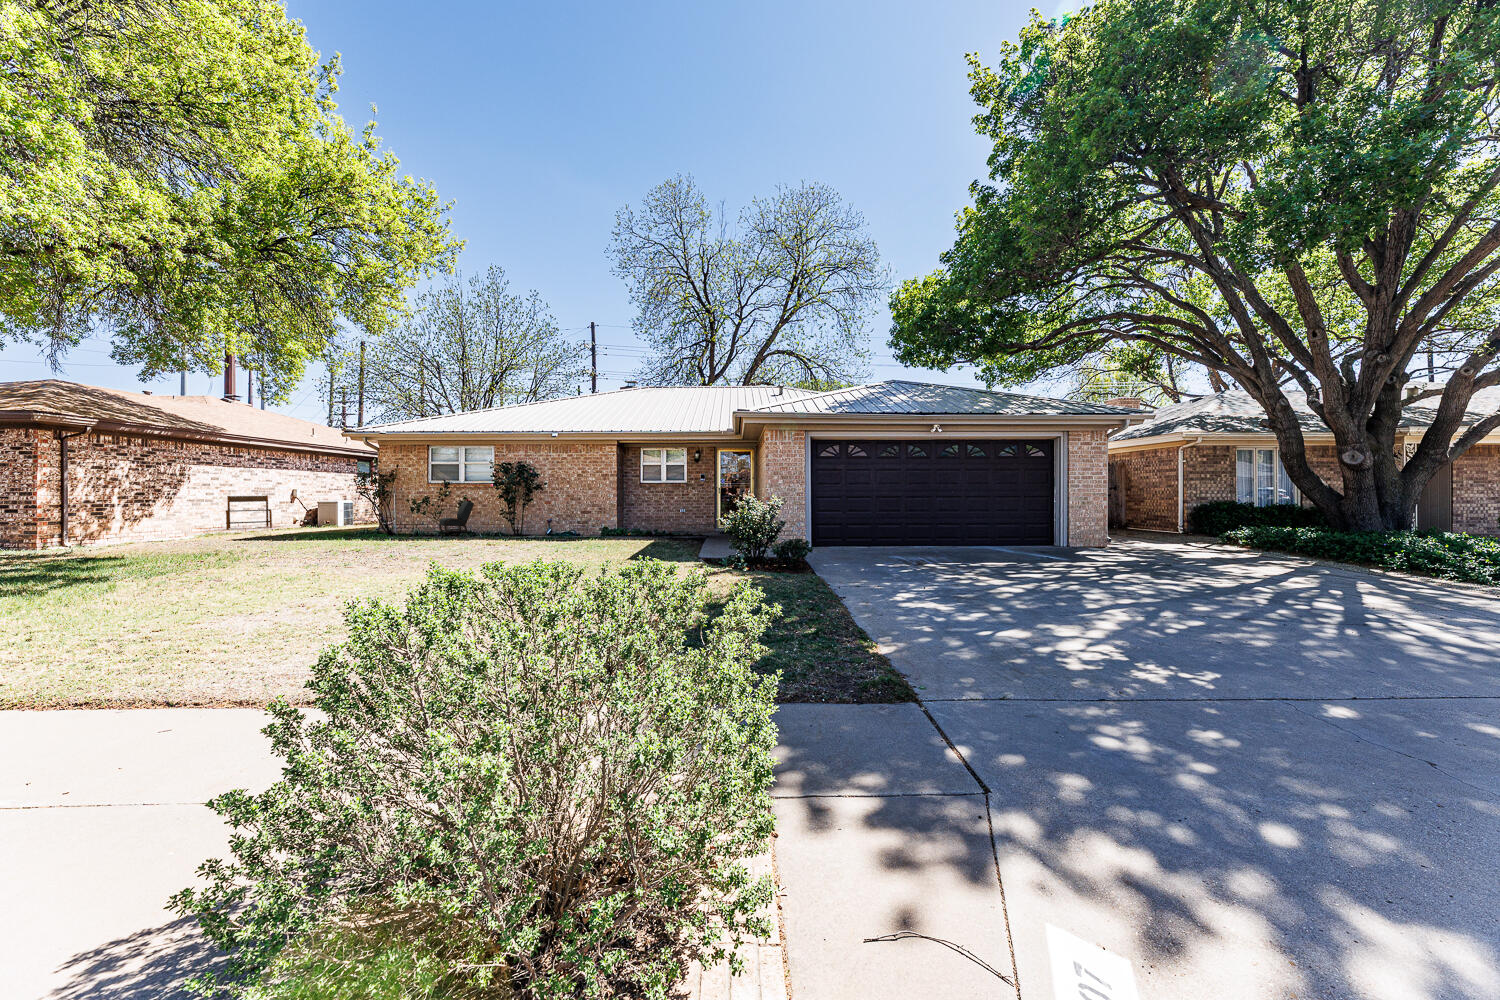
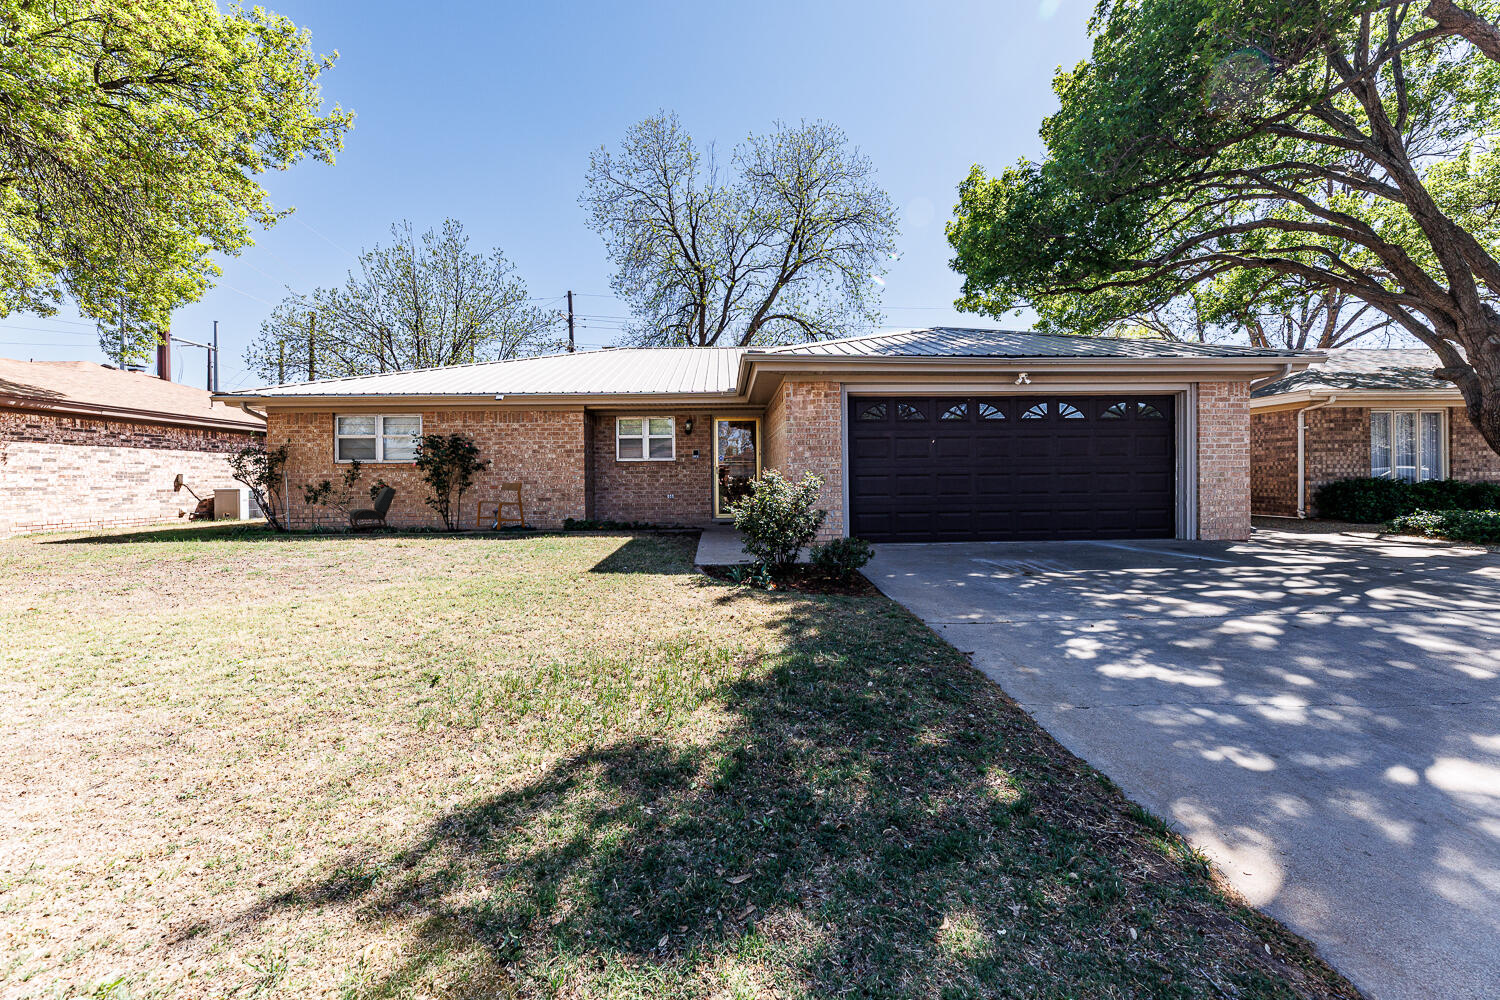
bench: present [226,495,272,530] -> present [477,483,525,529]

